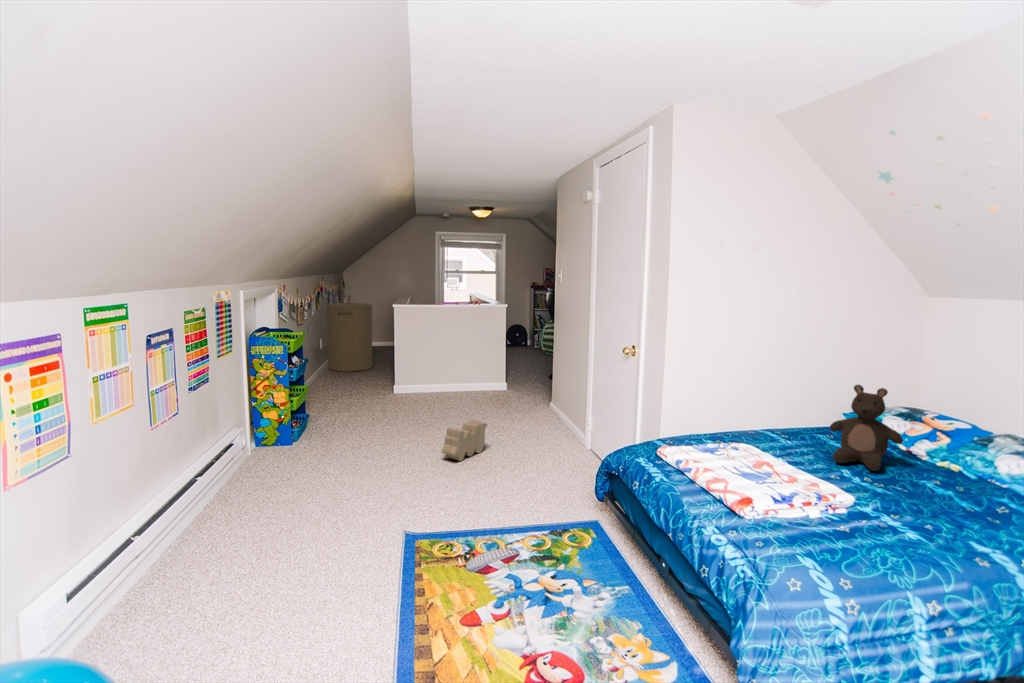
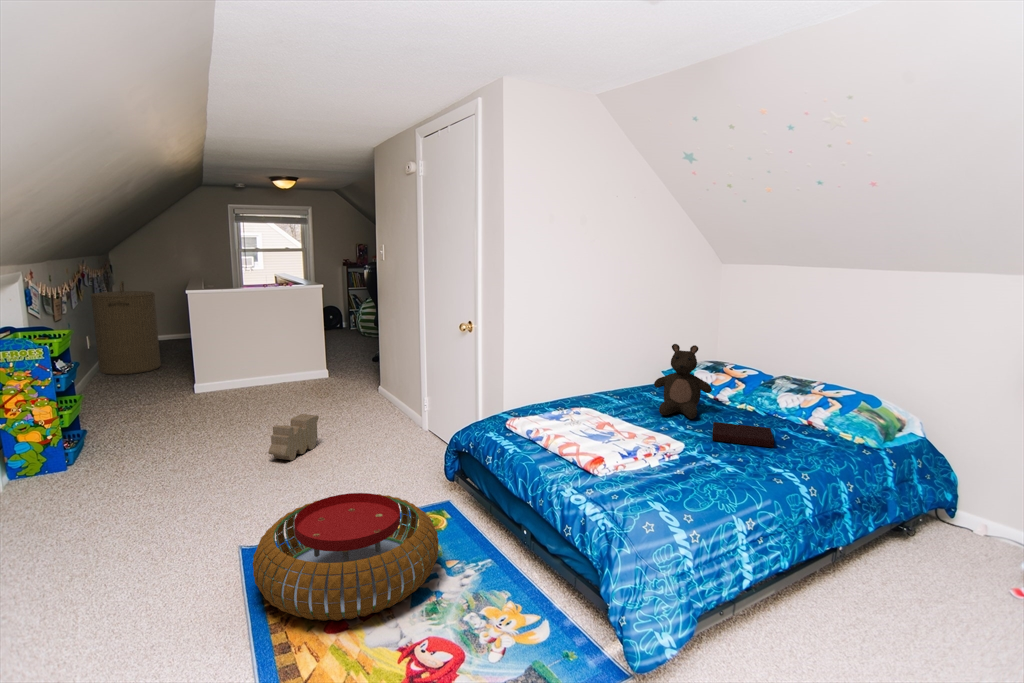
notebook: none [896,478,980,519] -> present [712,422,774,448]
pouf: none [410,499,576,617] -> present [253,493,439,621]

